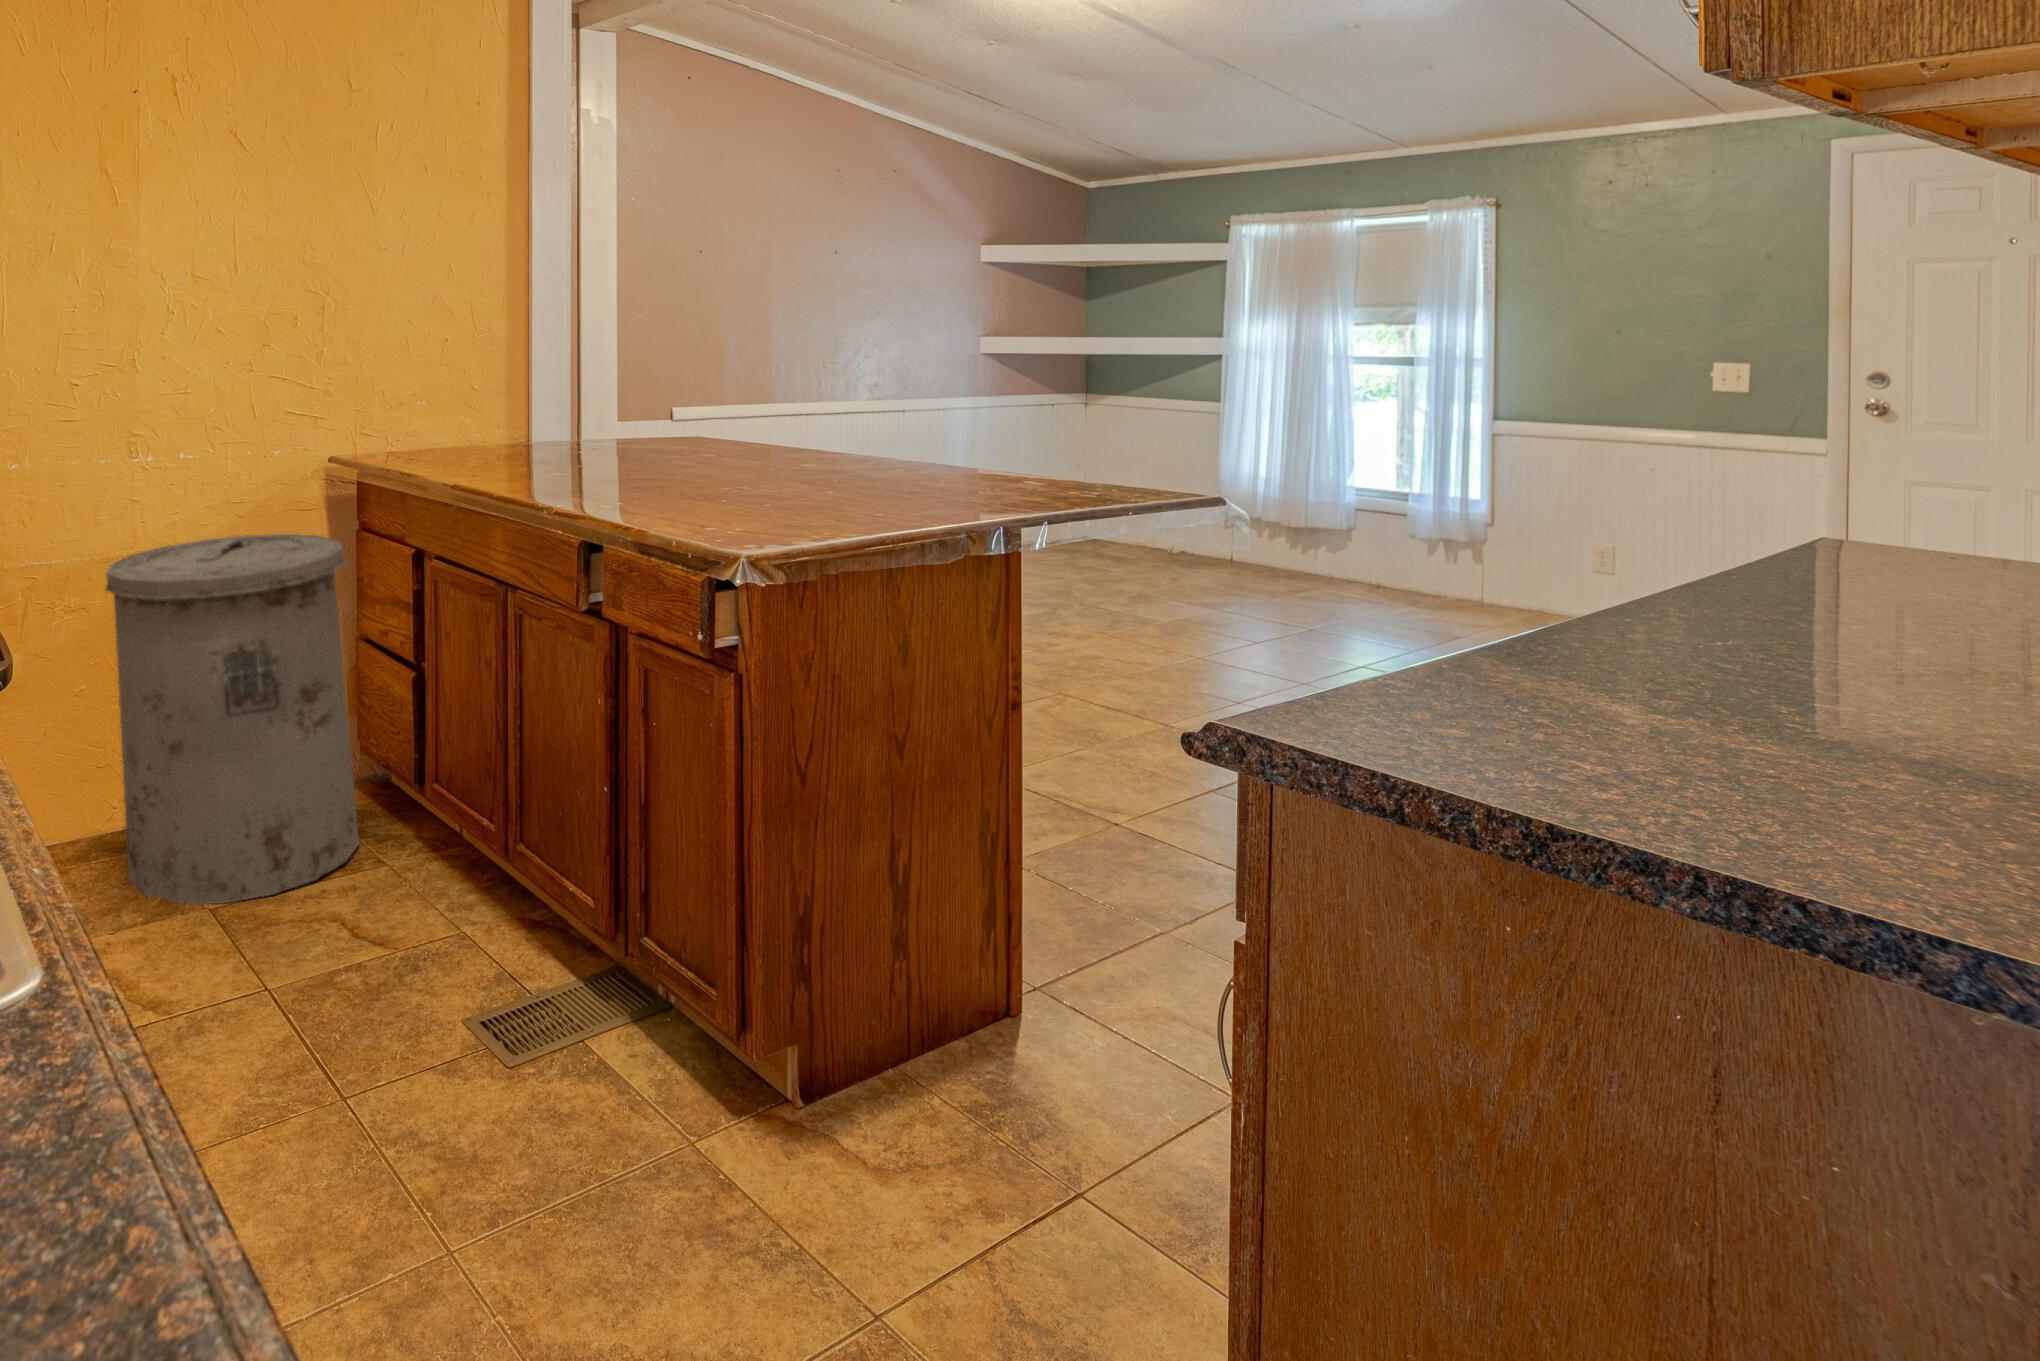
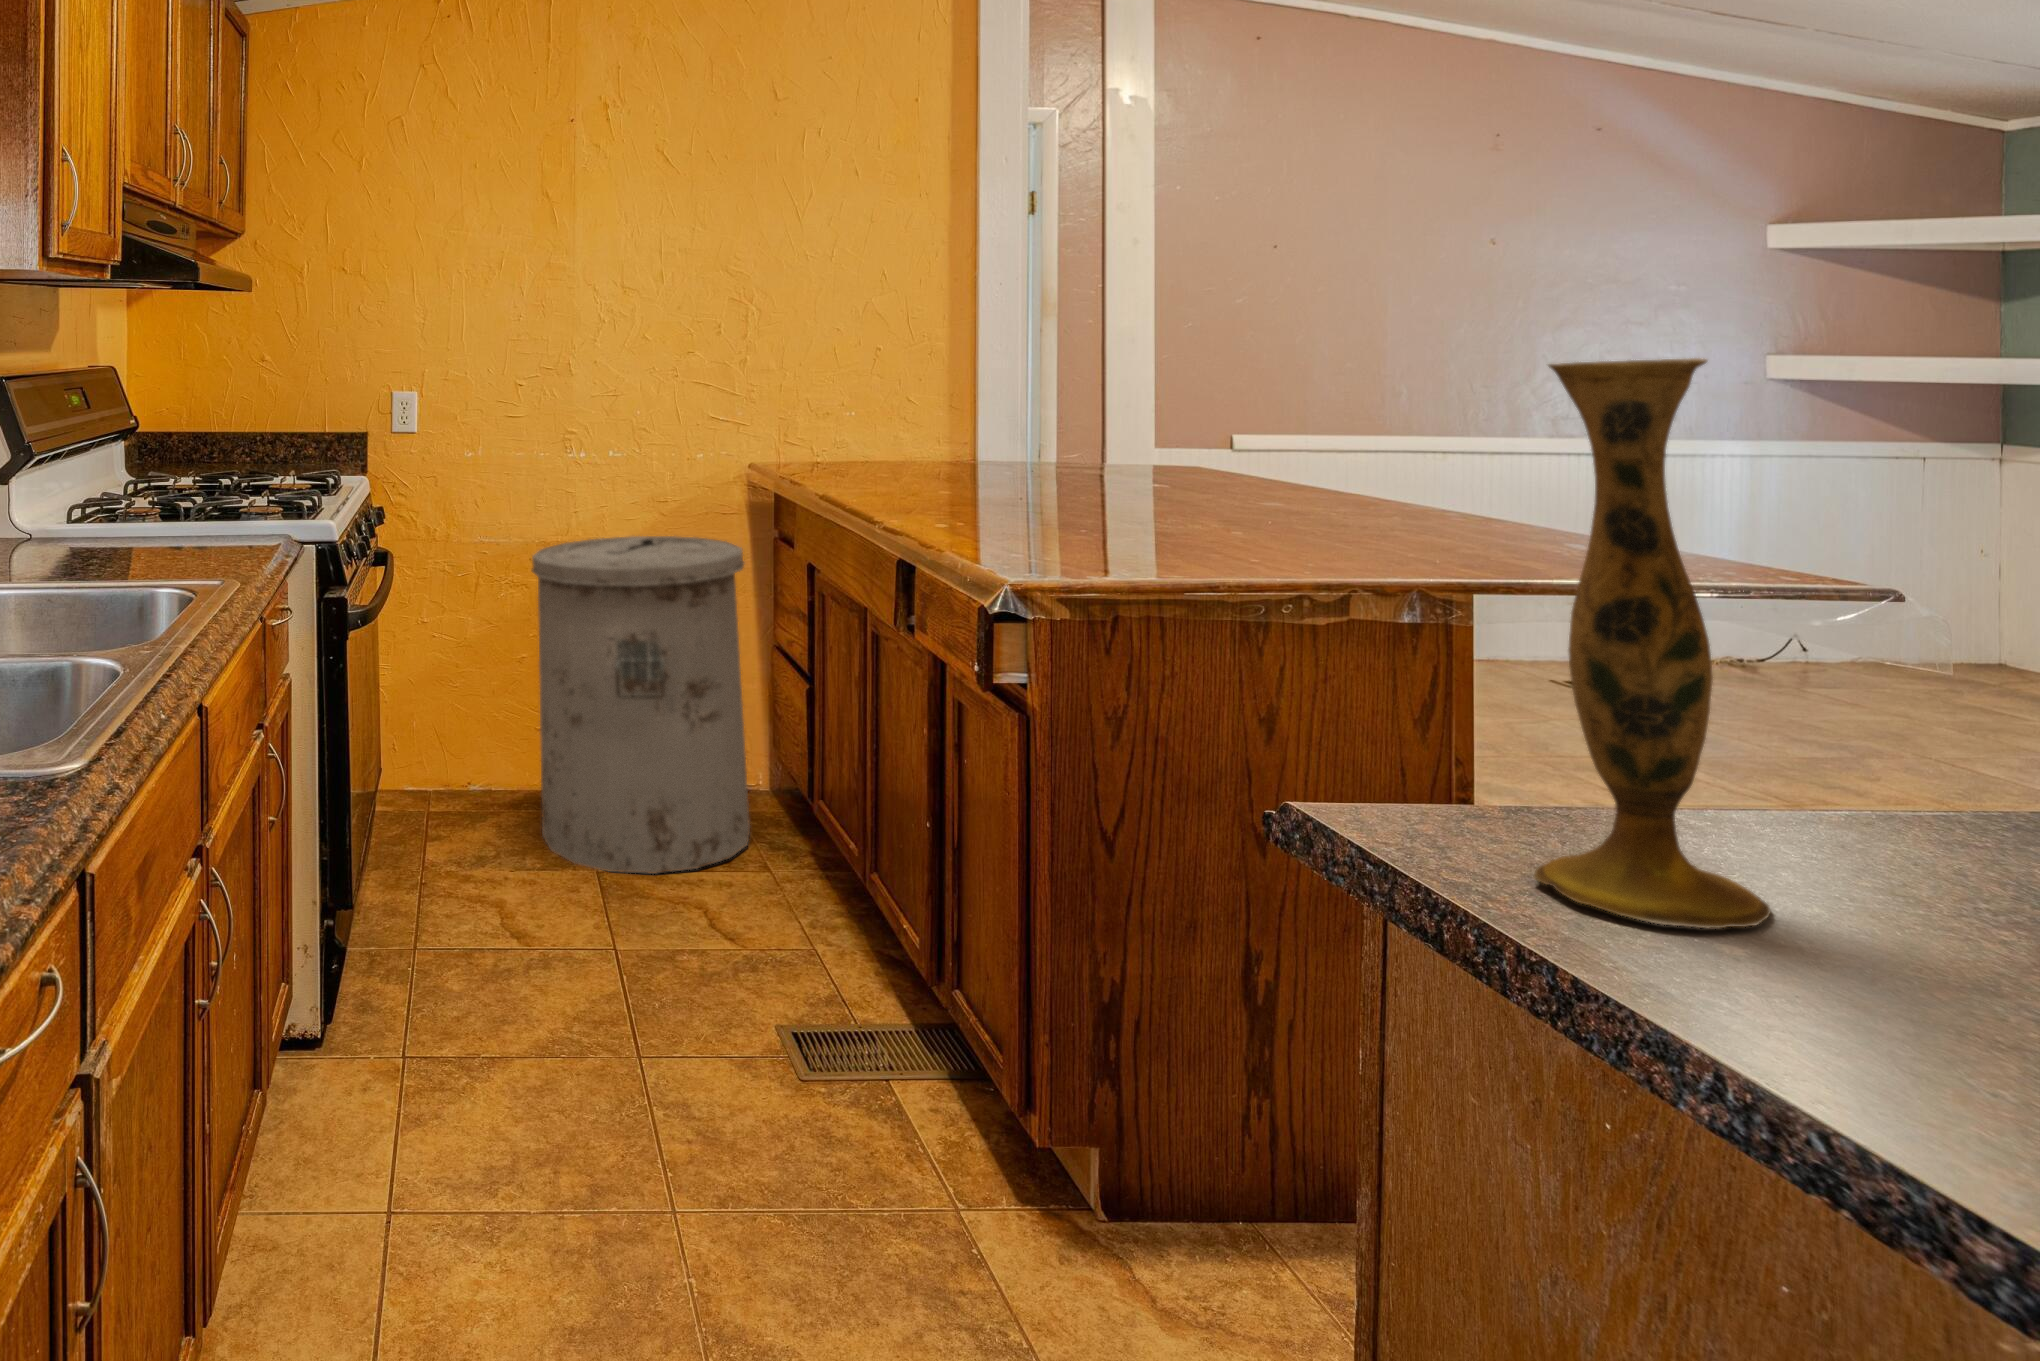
vase: none [1426,358,1588,776] -> present [1532,358,1770,928]

